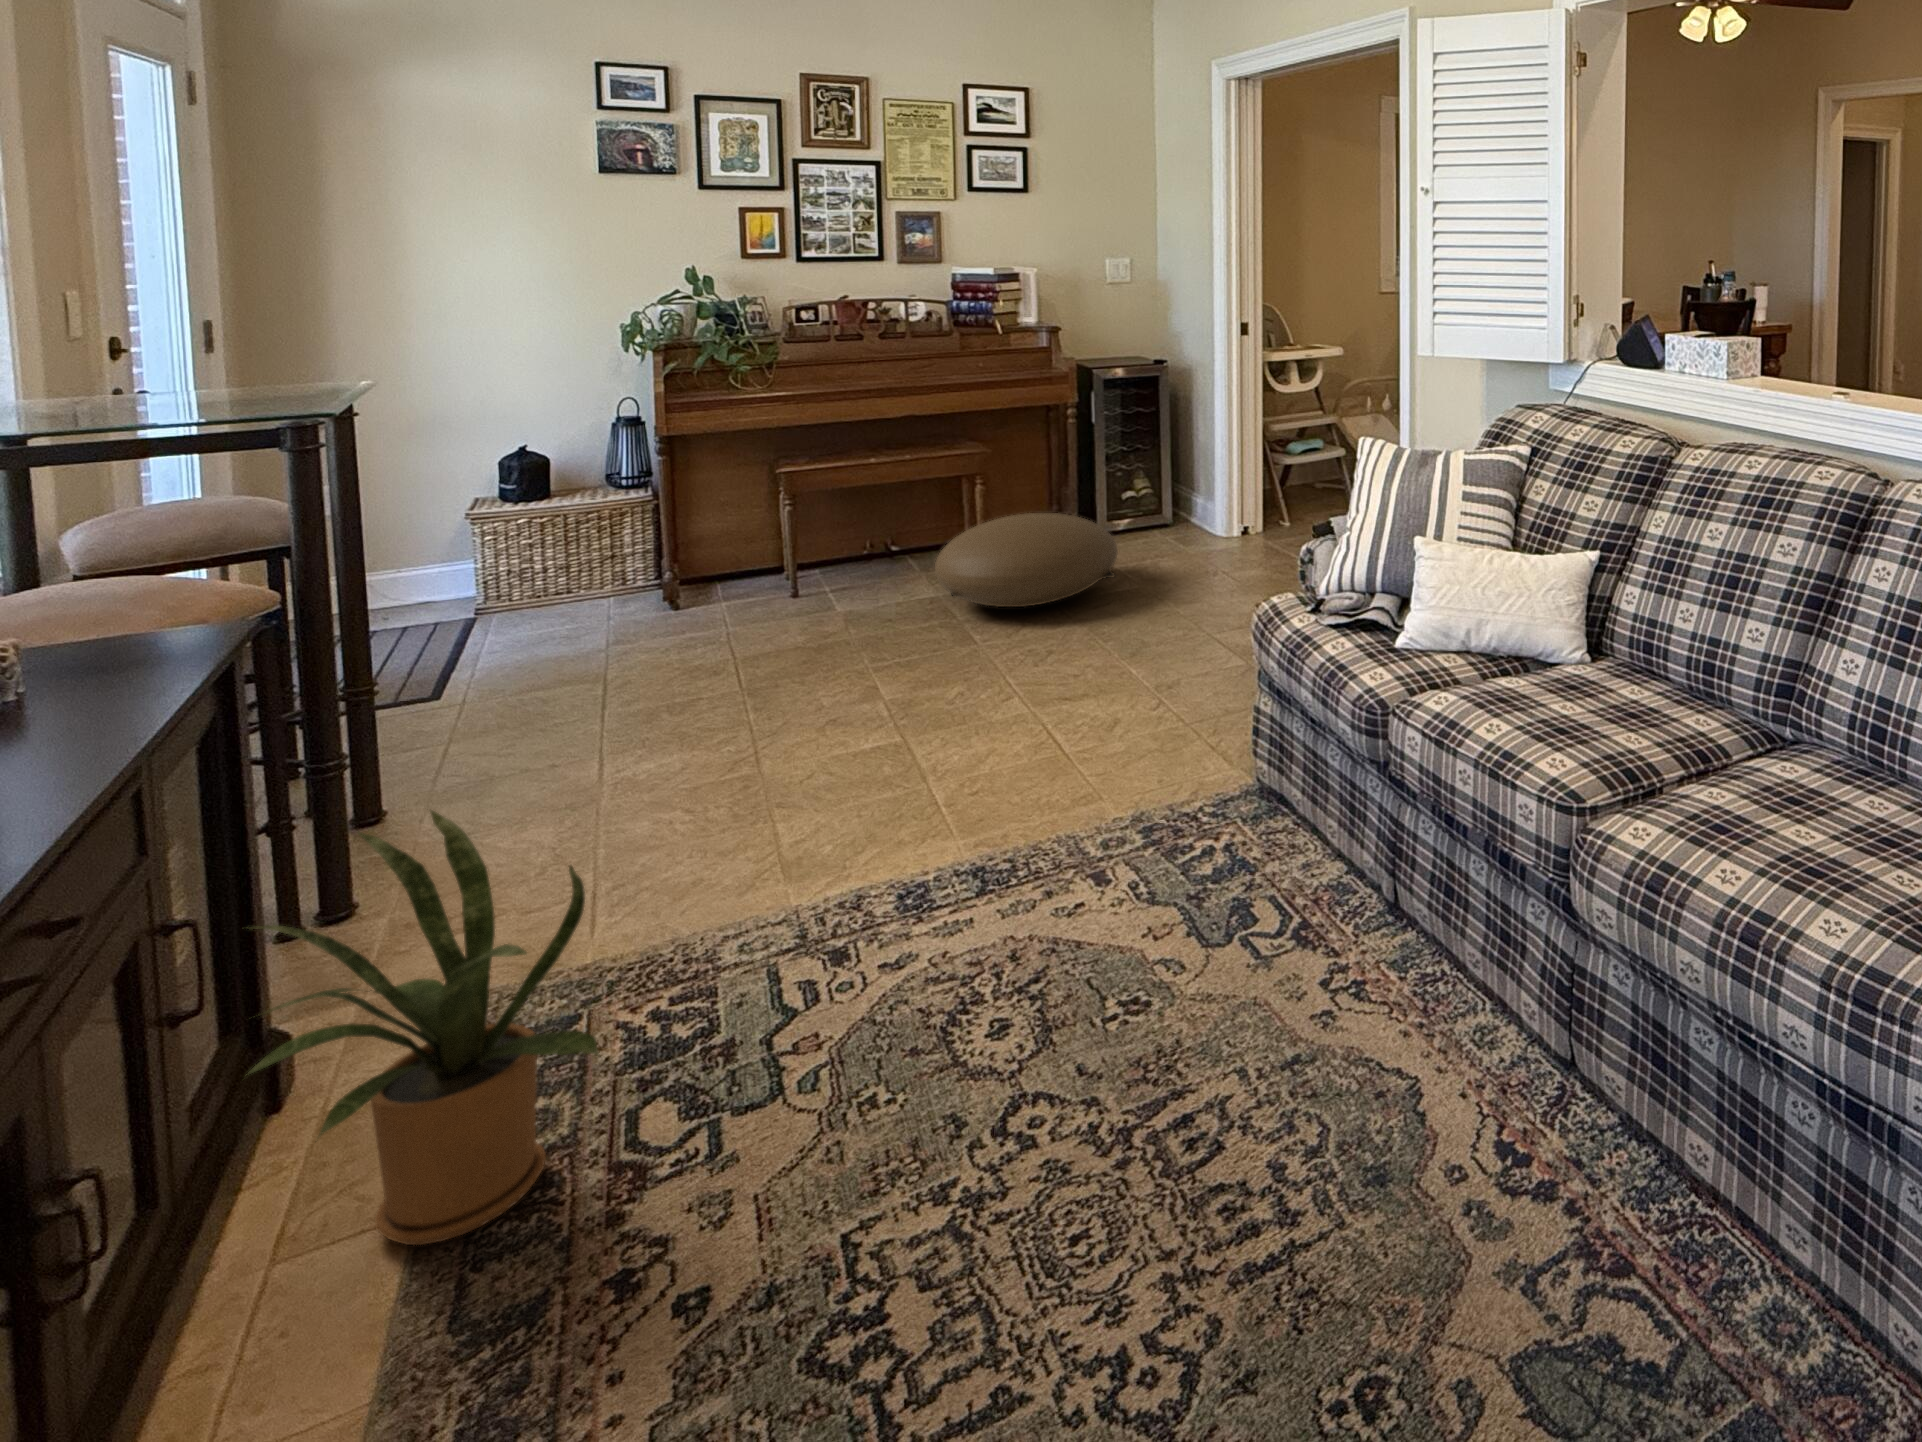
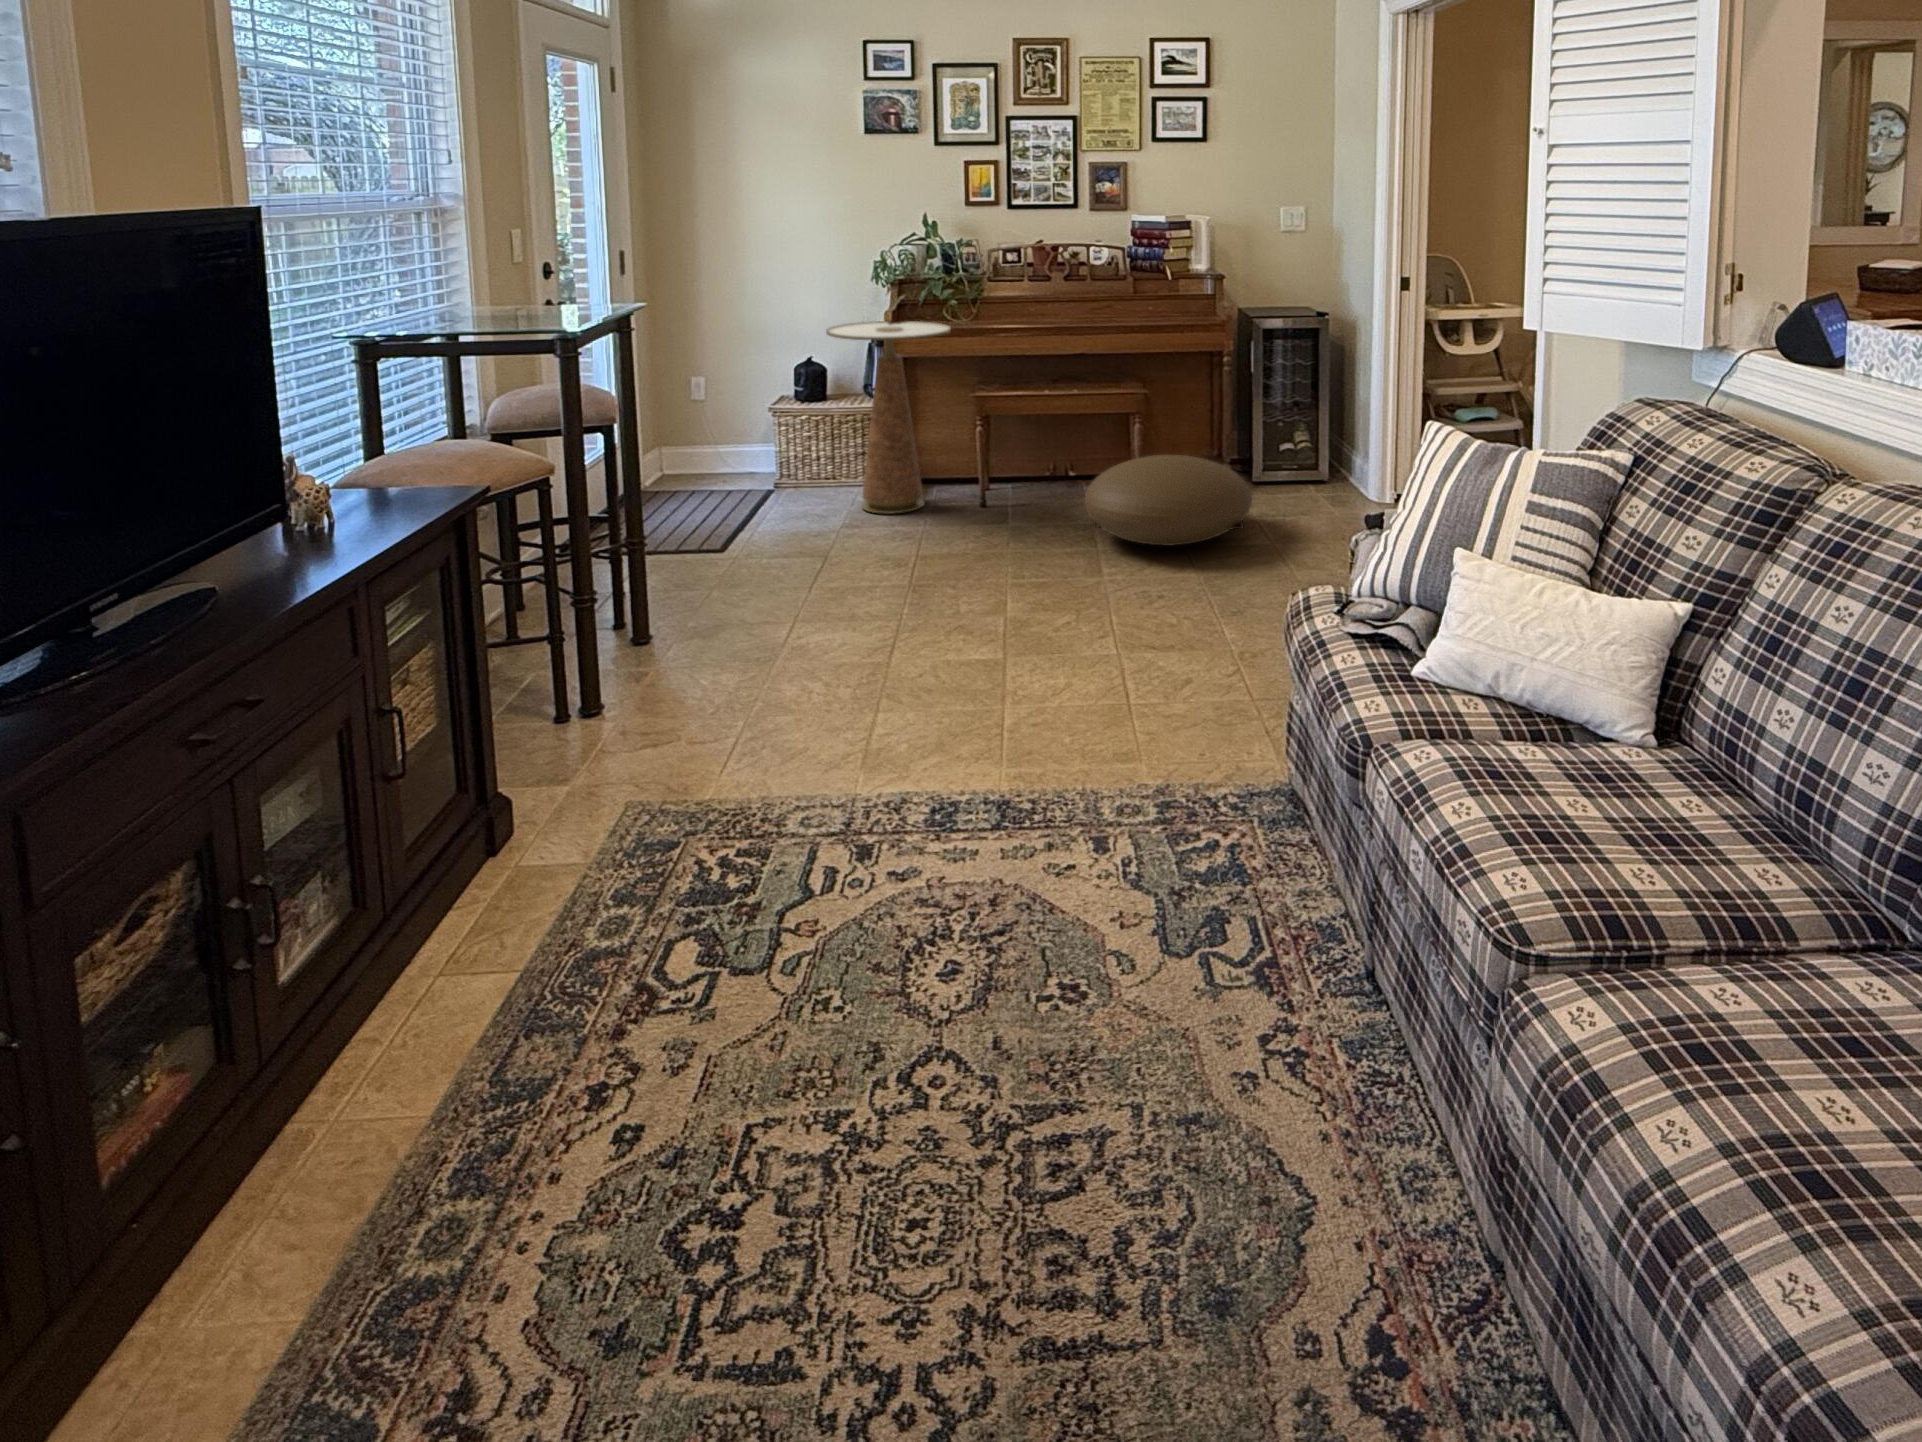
side table: none [572,395,747,625] -> present [826,321,951,514]
house plant: present [246,811,600,1245] -> none [387,658,621,1006]

